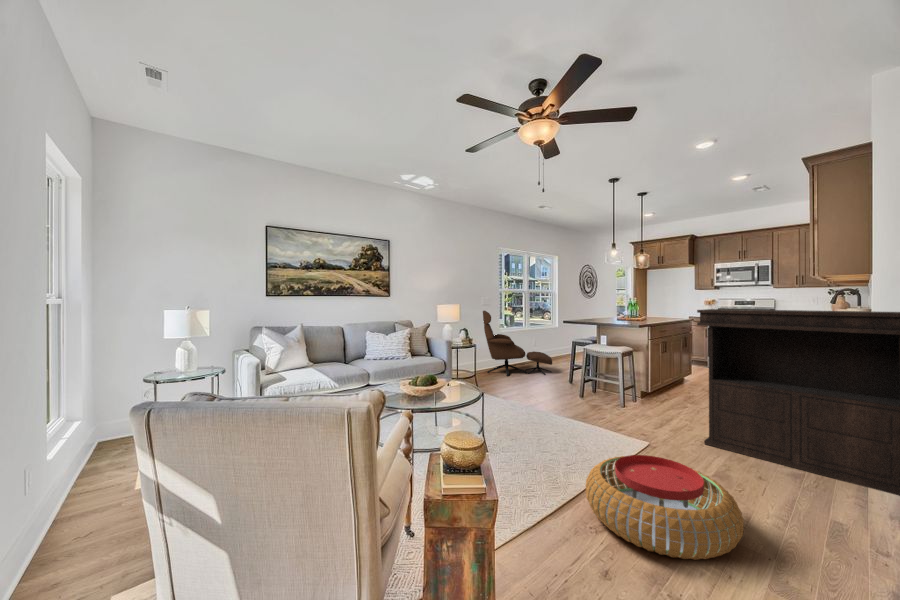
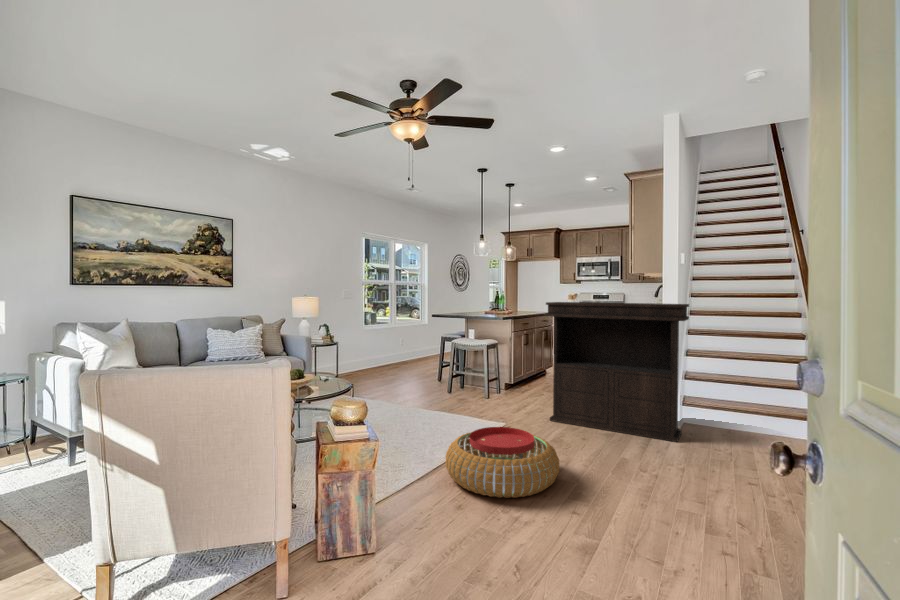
lounge chair: present [483,311,552,376] -> none [348,304,424,376]

